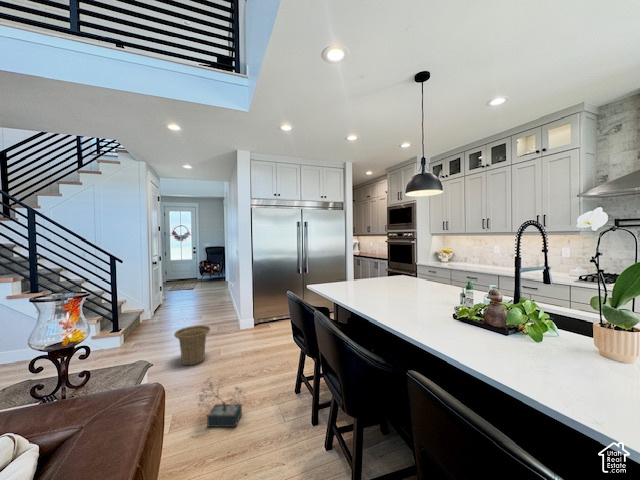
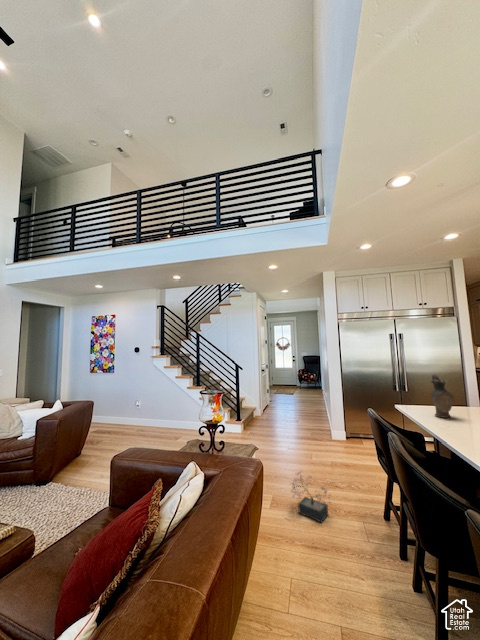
ceramic pitcher: none [342,255,357,293] -> present [431,374,454,418]
basket: present [174,325,210,366] -> none [276,426,304,461]

